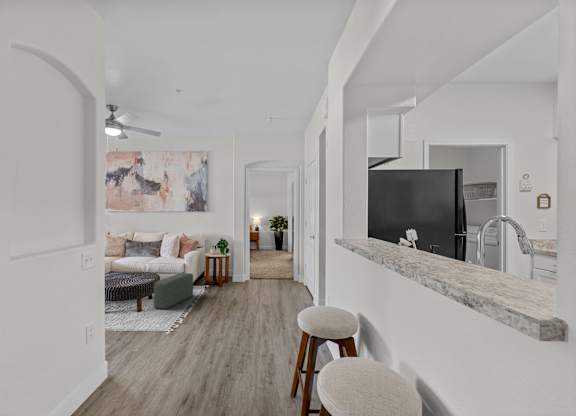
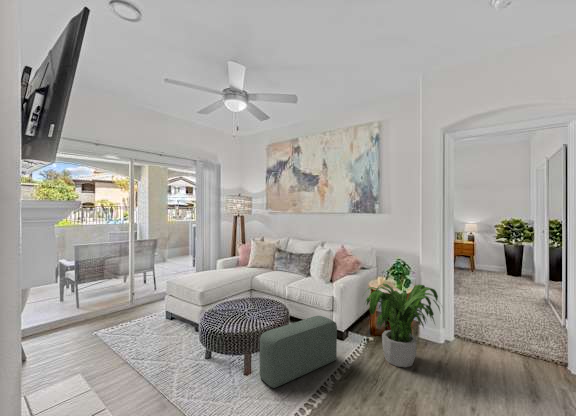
potted plant: none [204,250,247,292] -> present [366,284,440,367]

